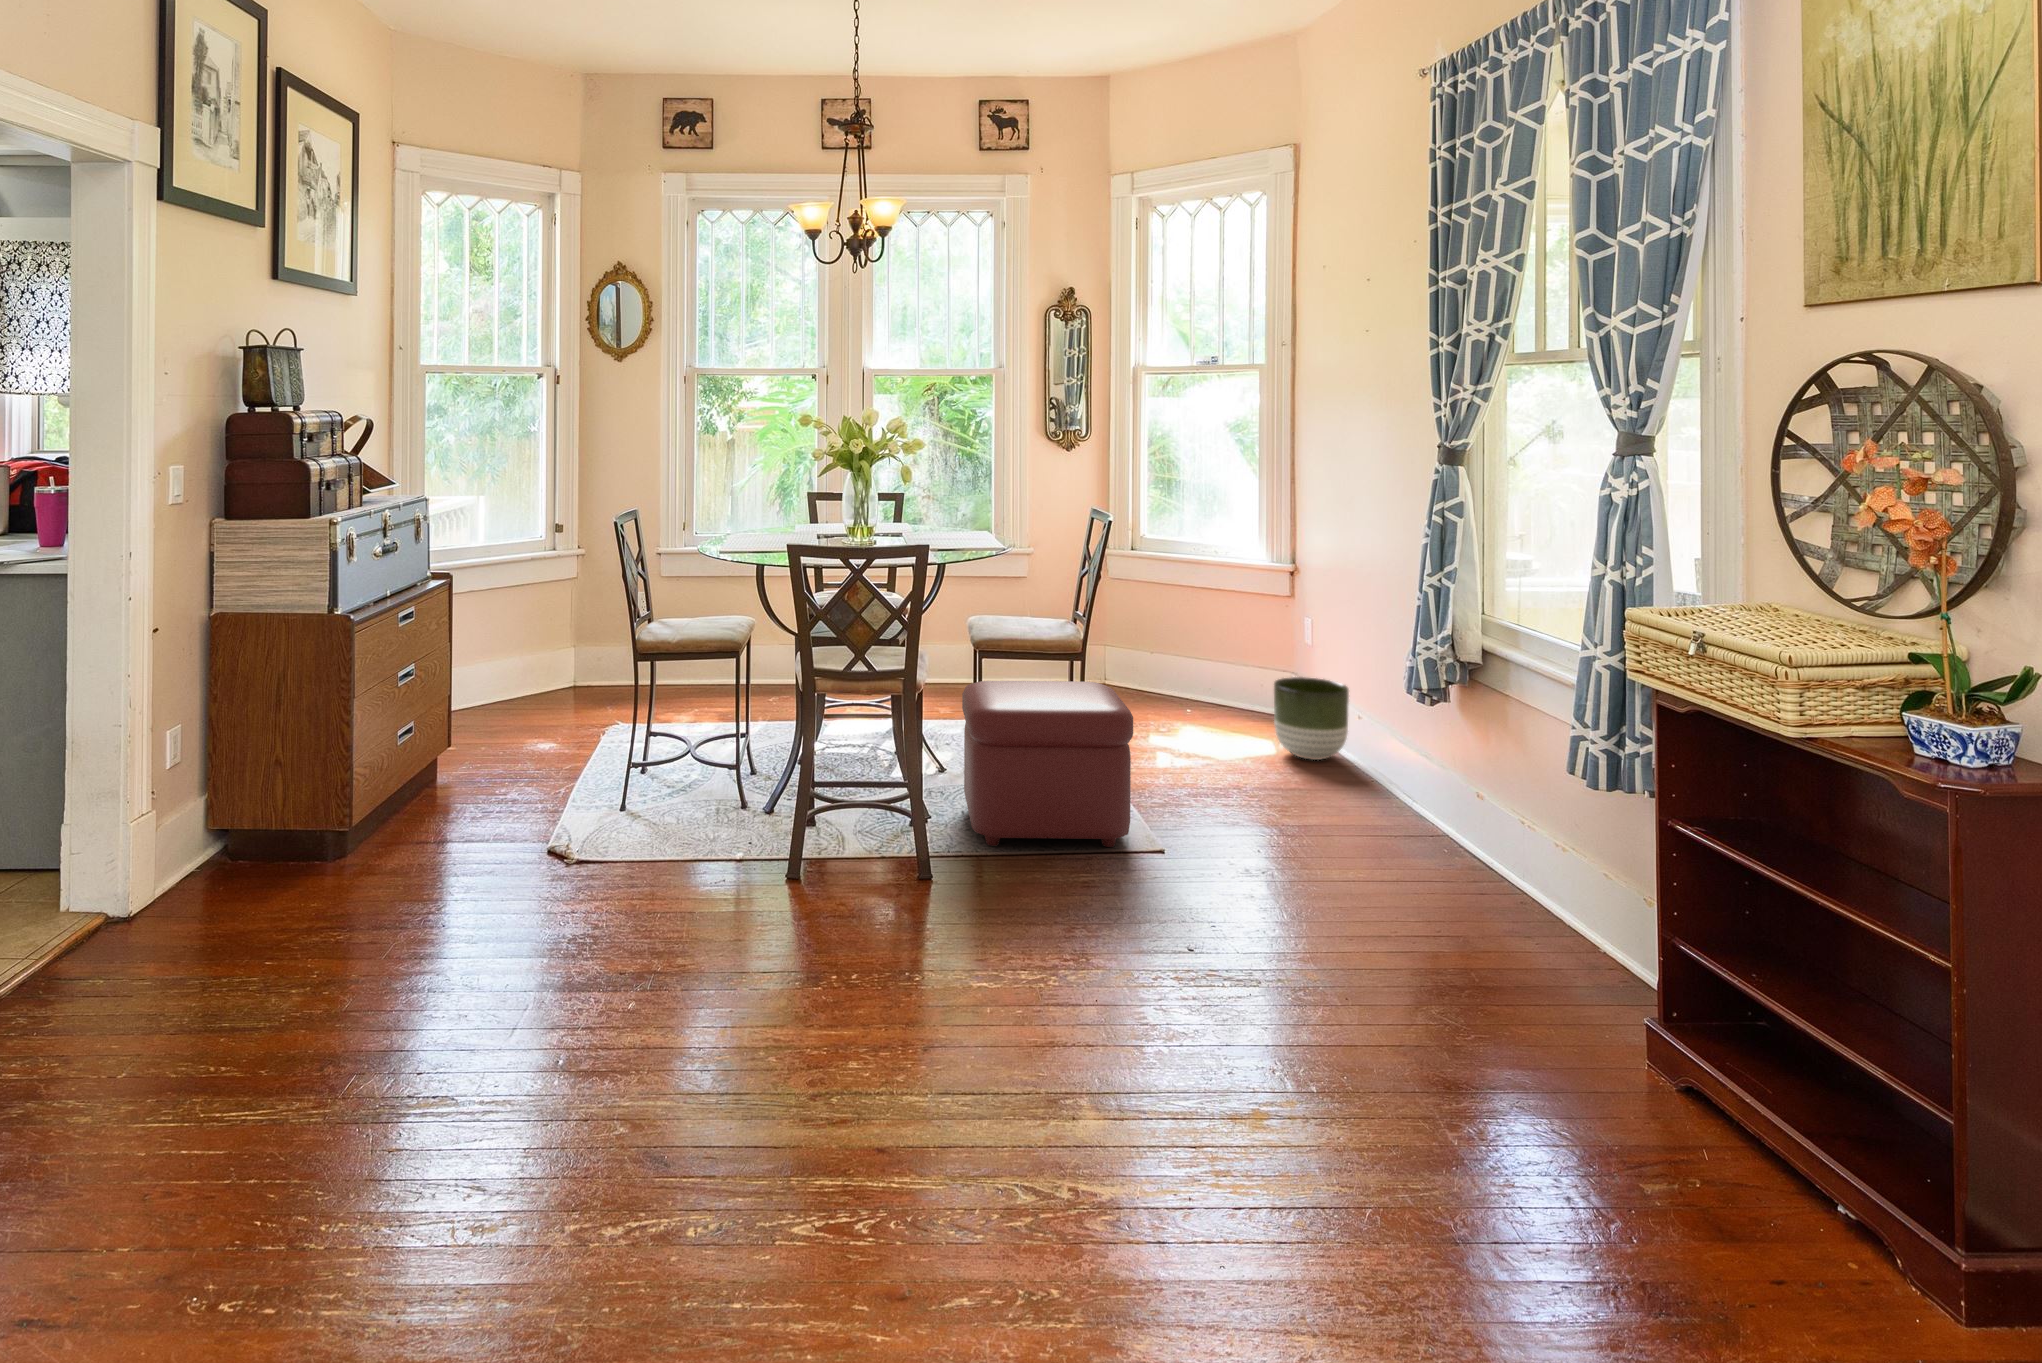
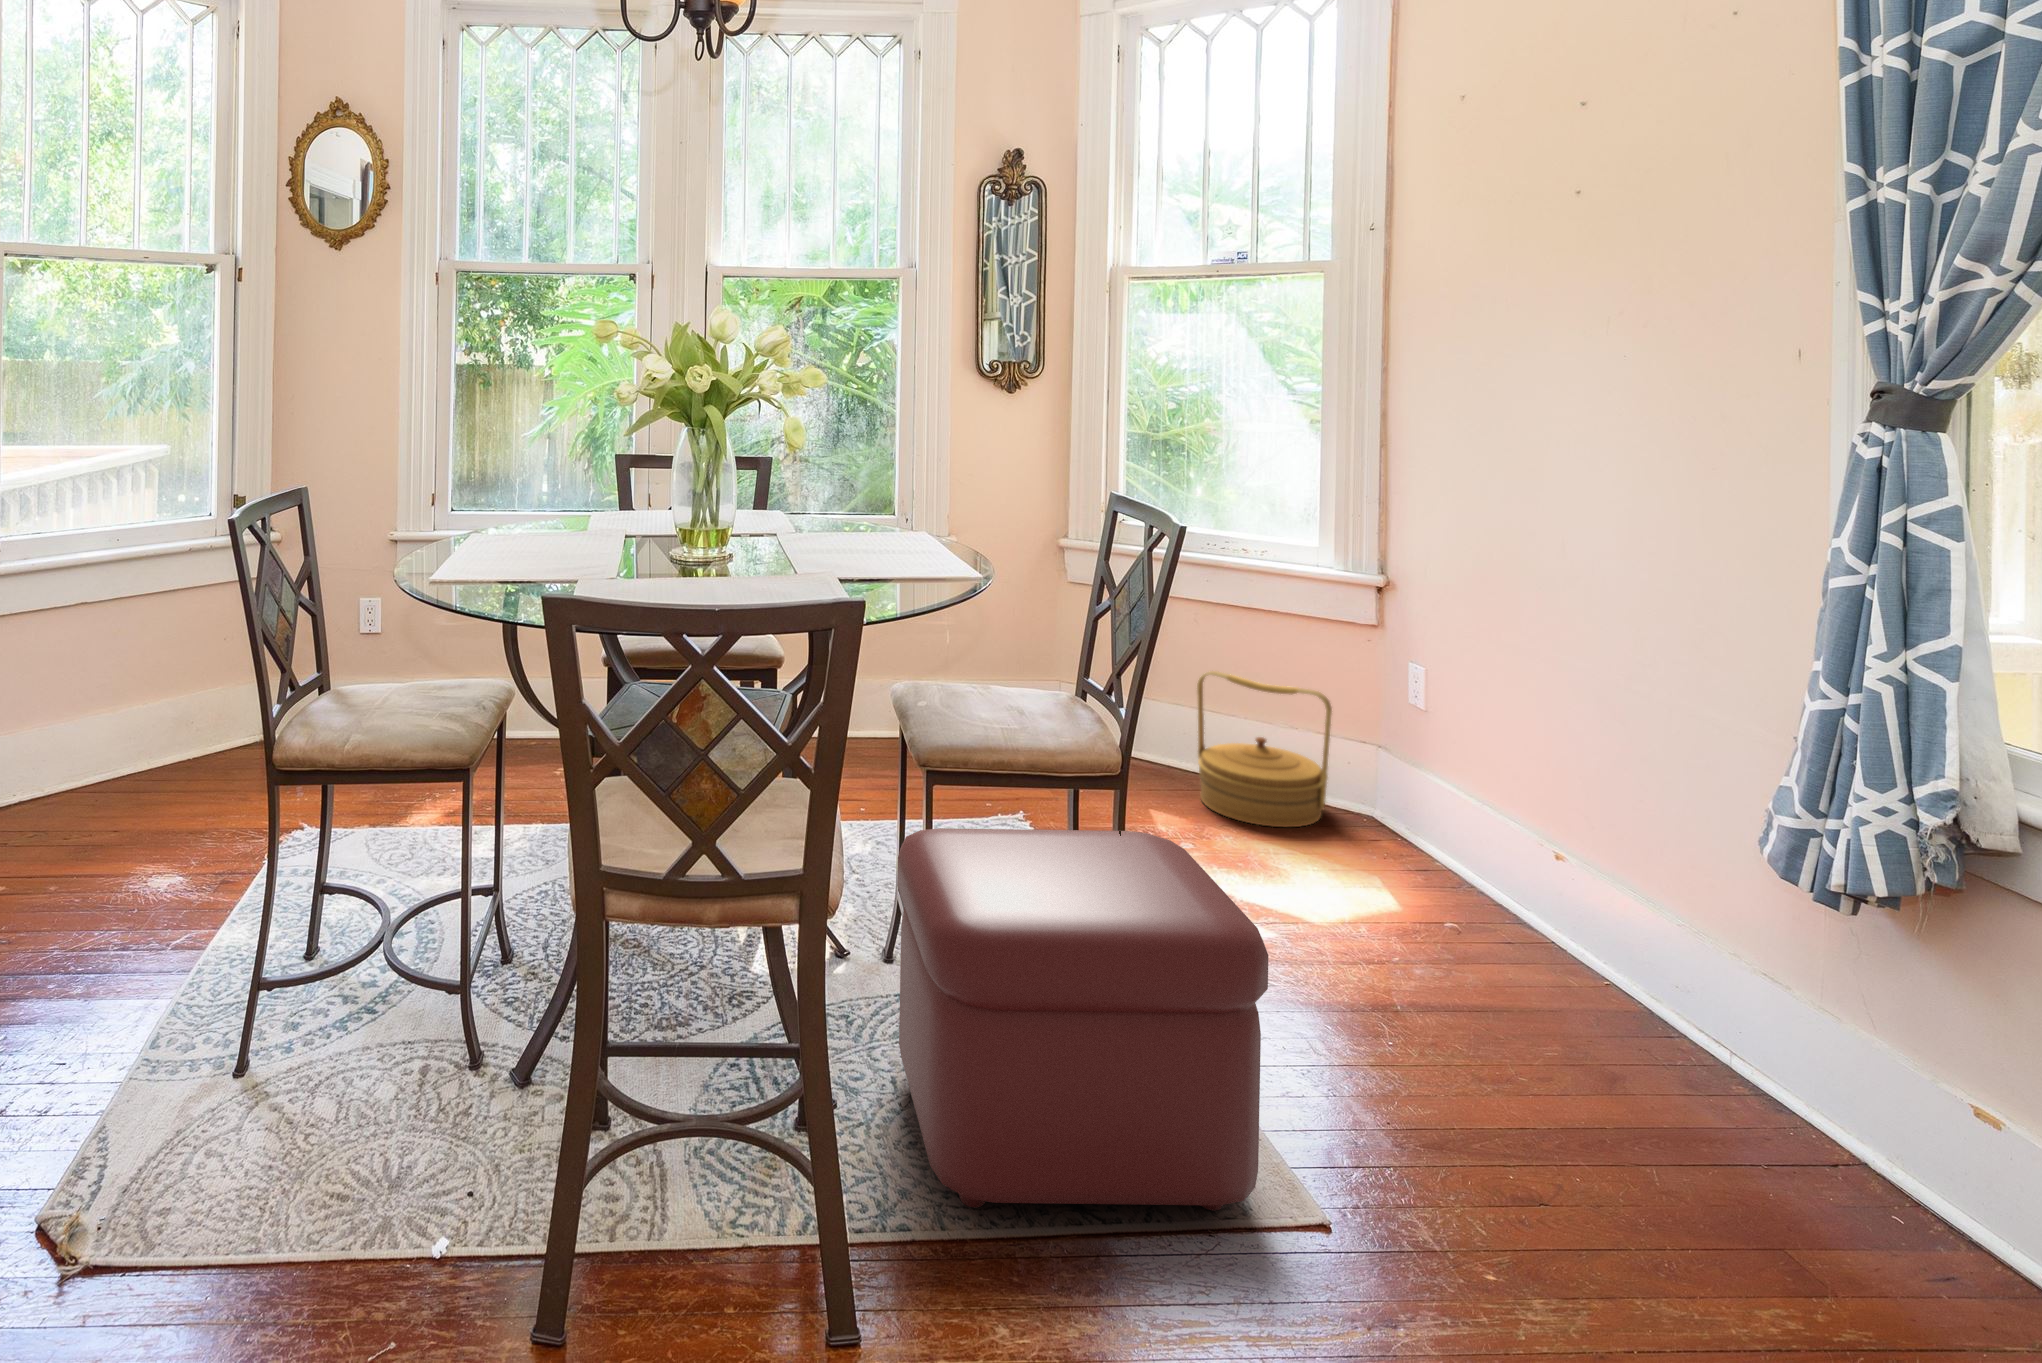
basket: none [1183,628,1261,721] -> present [1197,671,1332,827]
planter: present [1274,677,1349,760] -> none [1394,775,1532,926]

